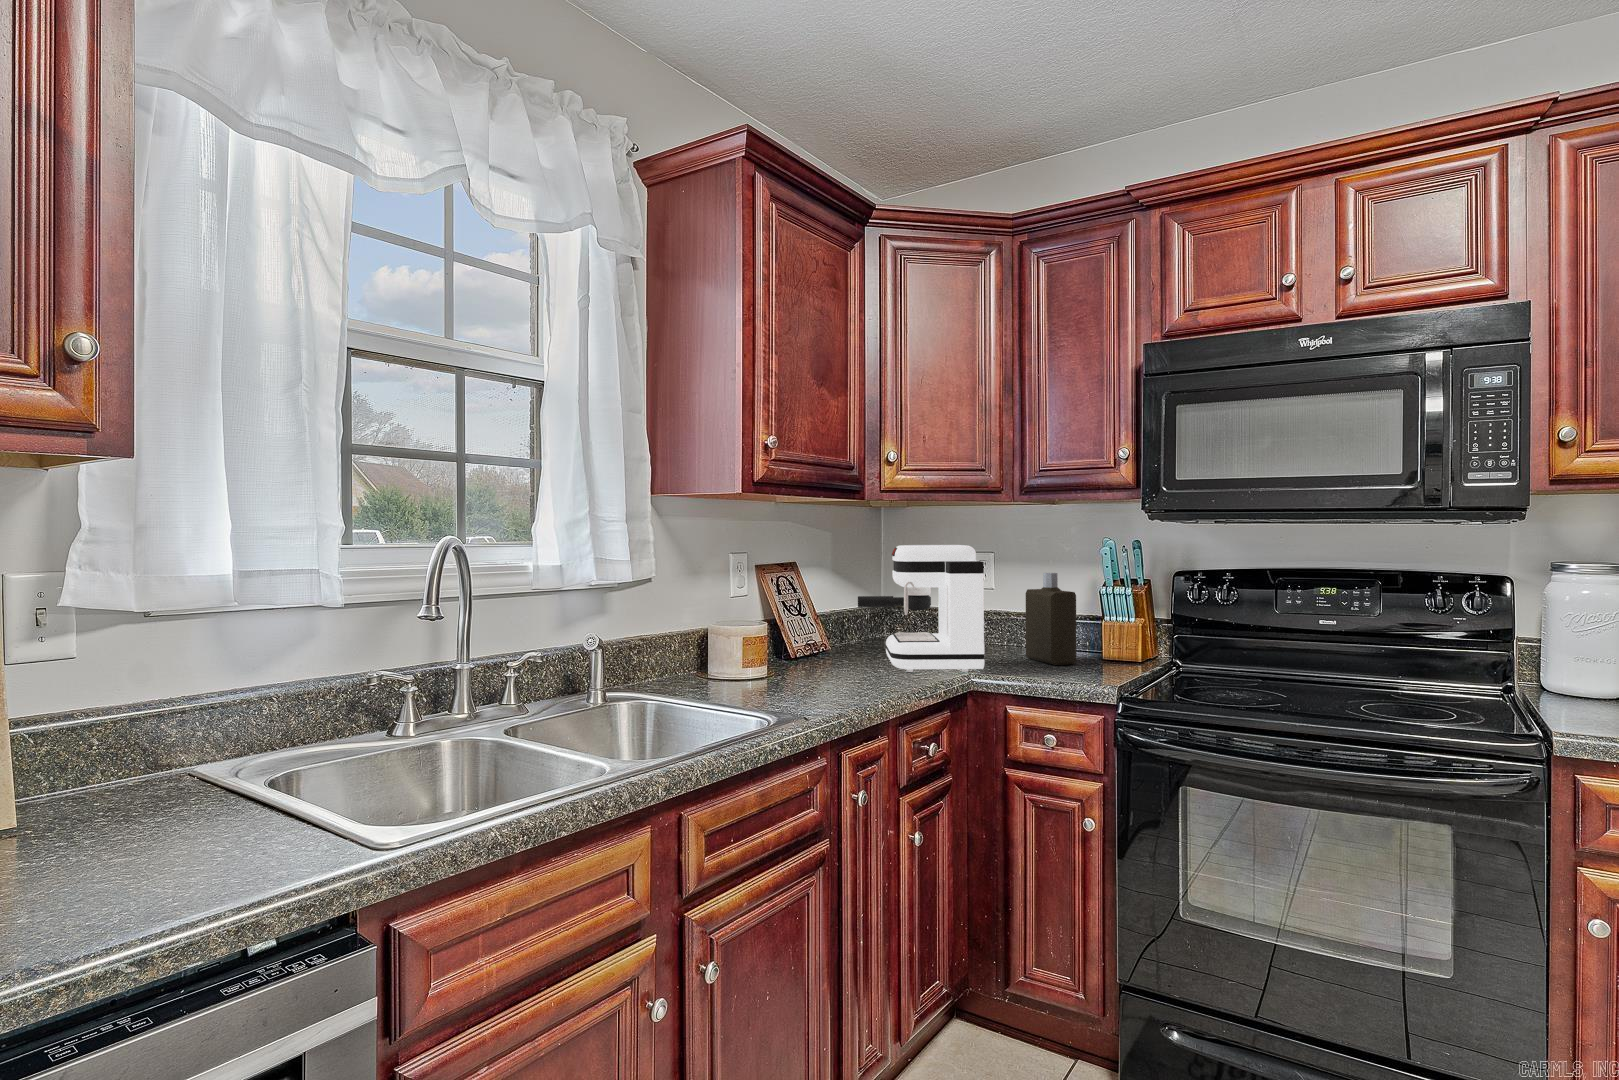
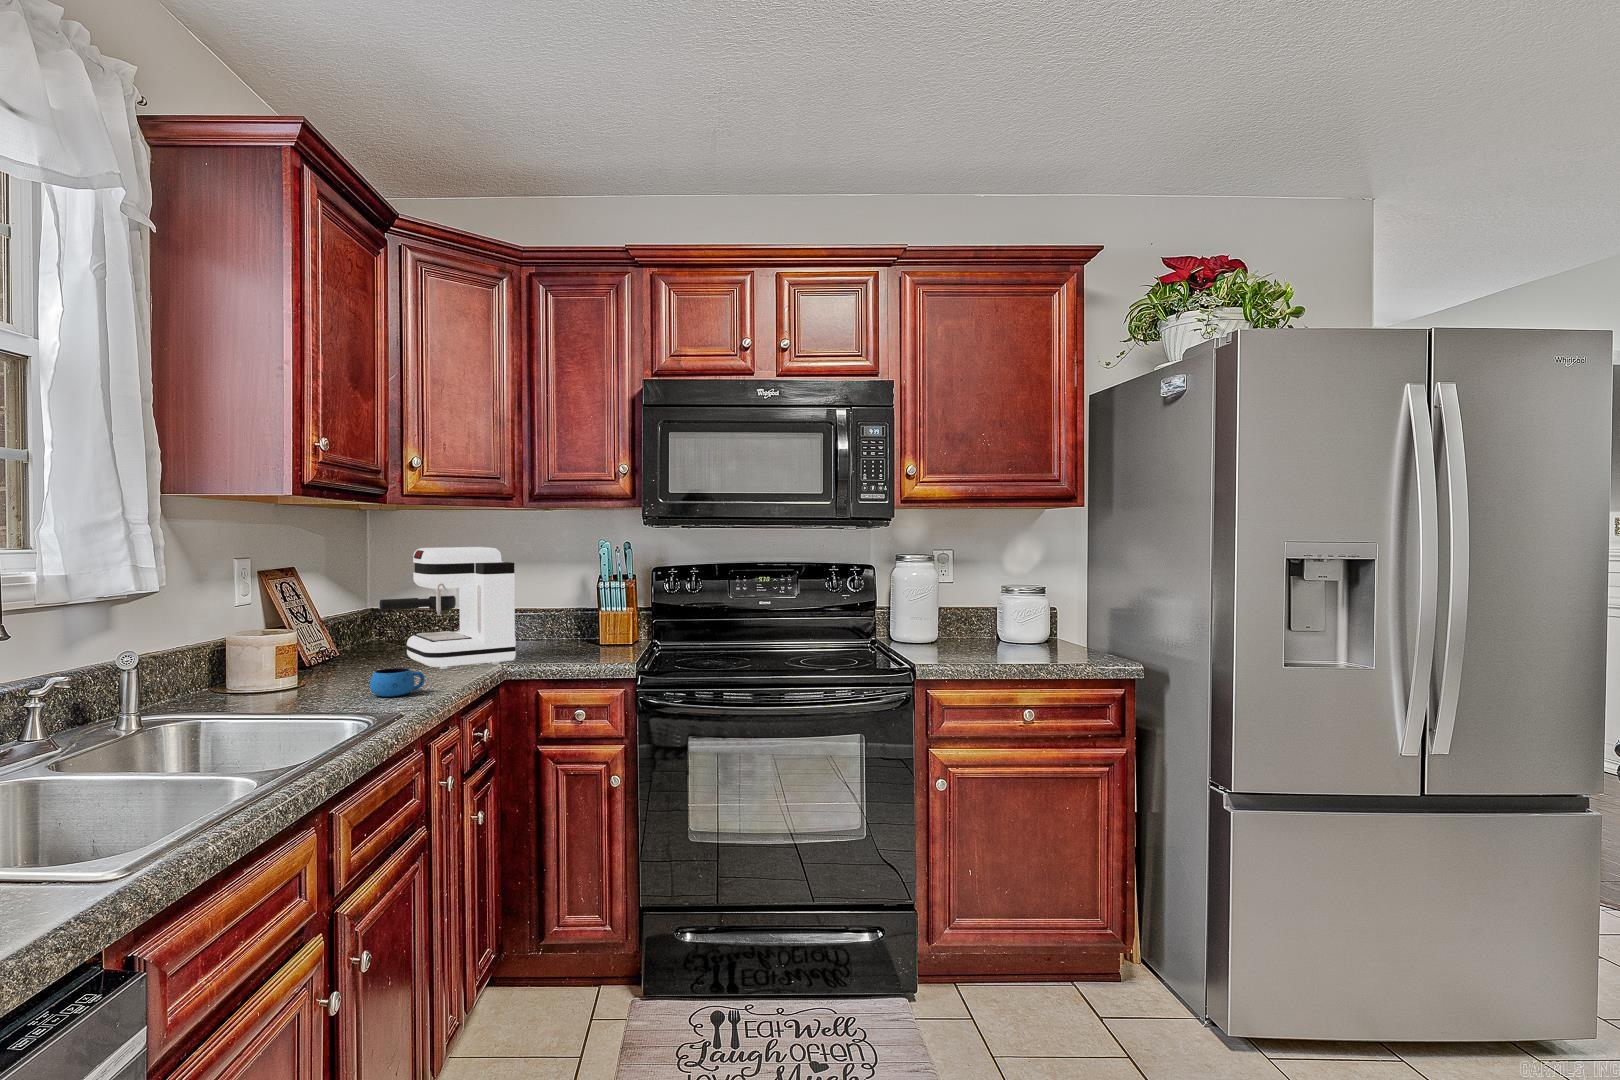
bottle: present [1026,573,1076,665] -> none [536,571,584,652]
mug: none [811,667,864,695] -> present [370,668,424,697]

